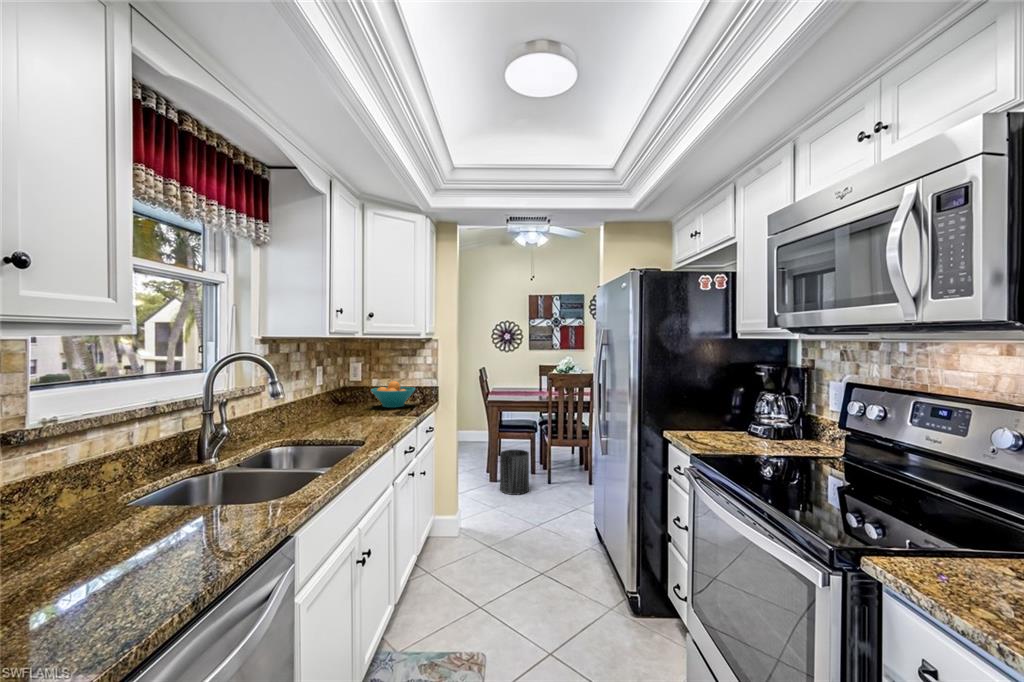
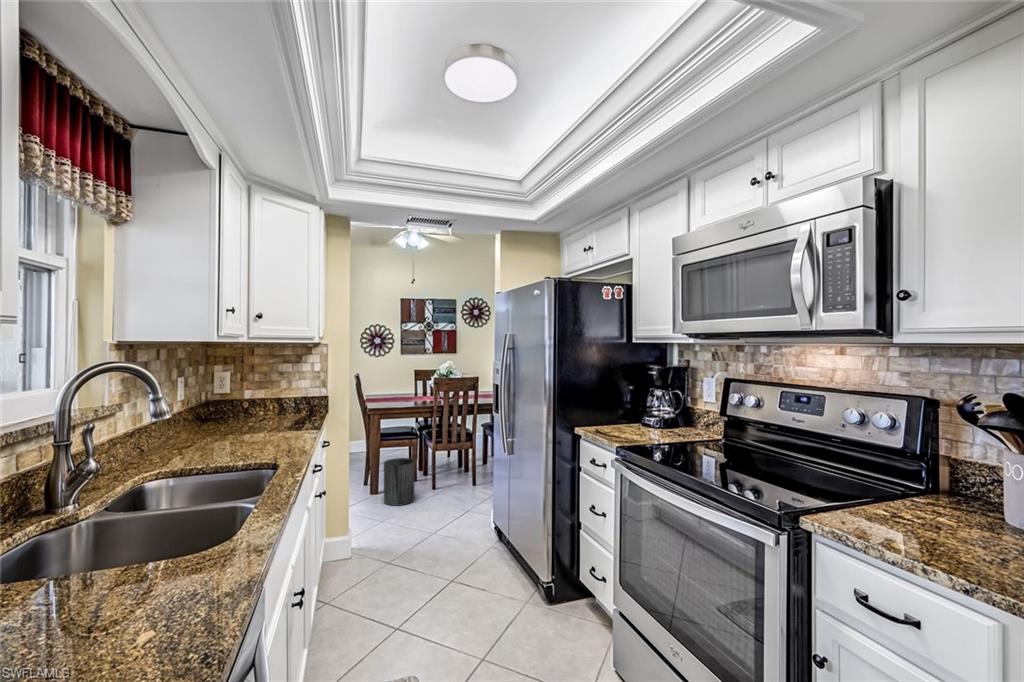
fruit bowl: present [371,381,415,408] -> none [247,391,304,422]

